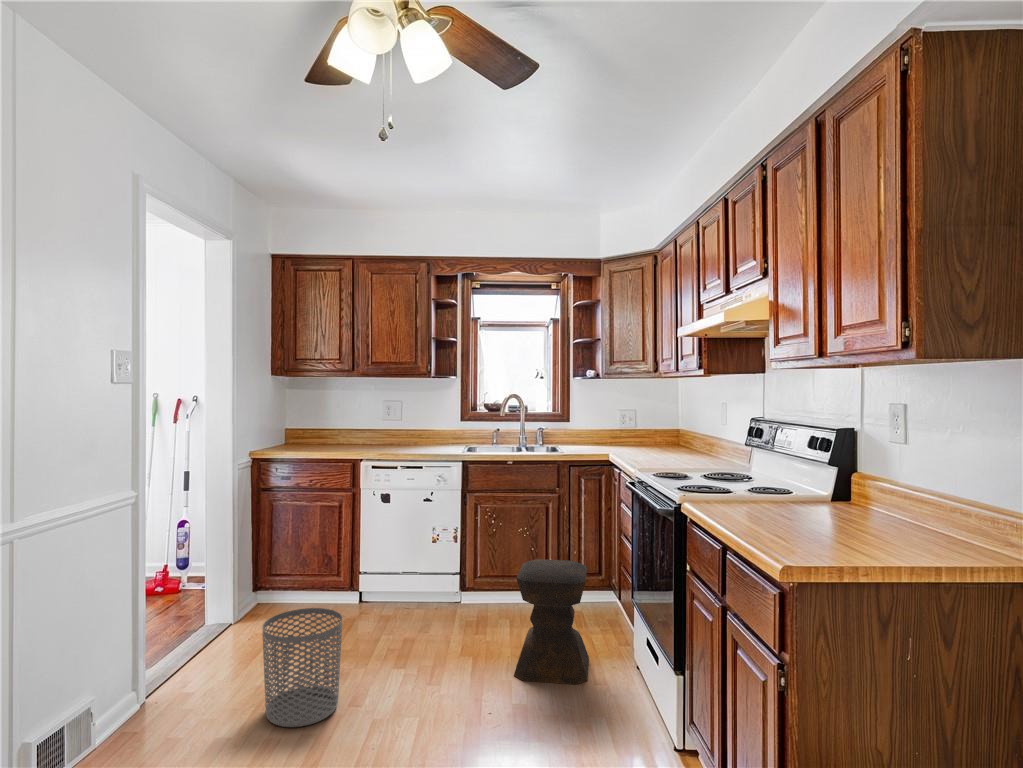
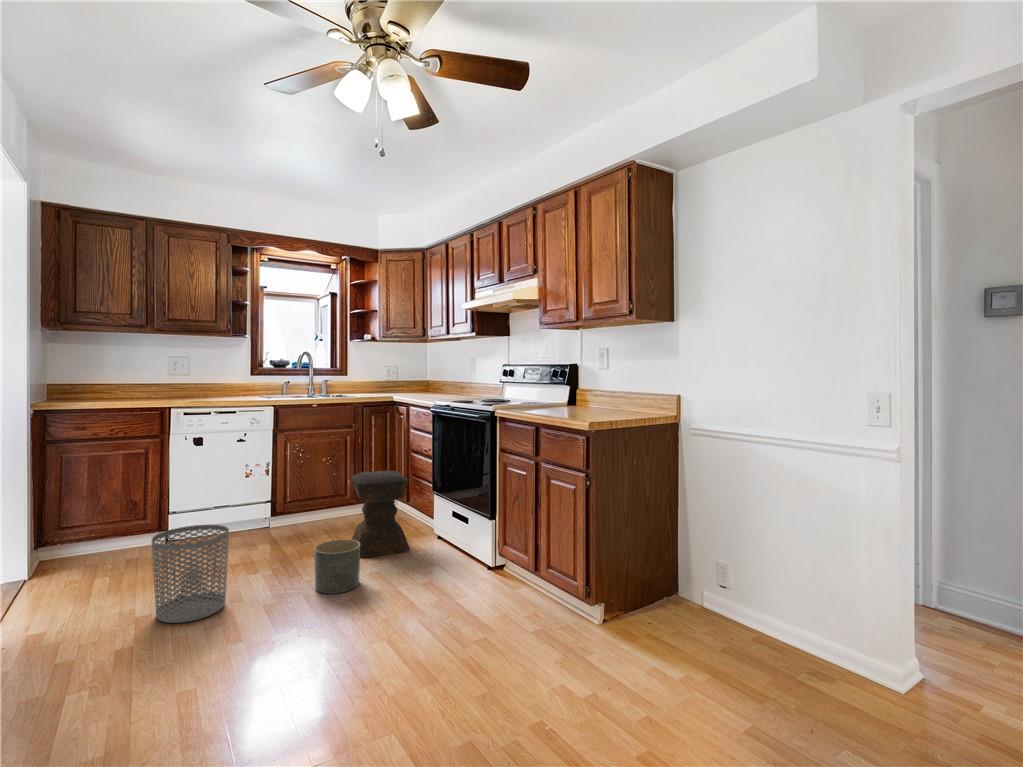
planter: none [432,655,490,735] -> present [314,539,360,594]

